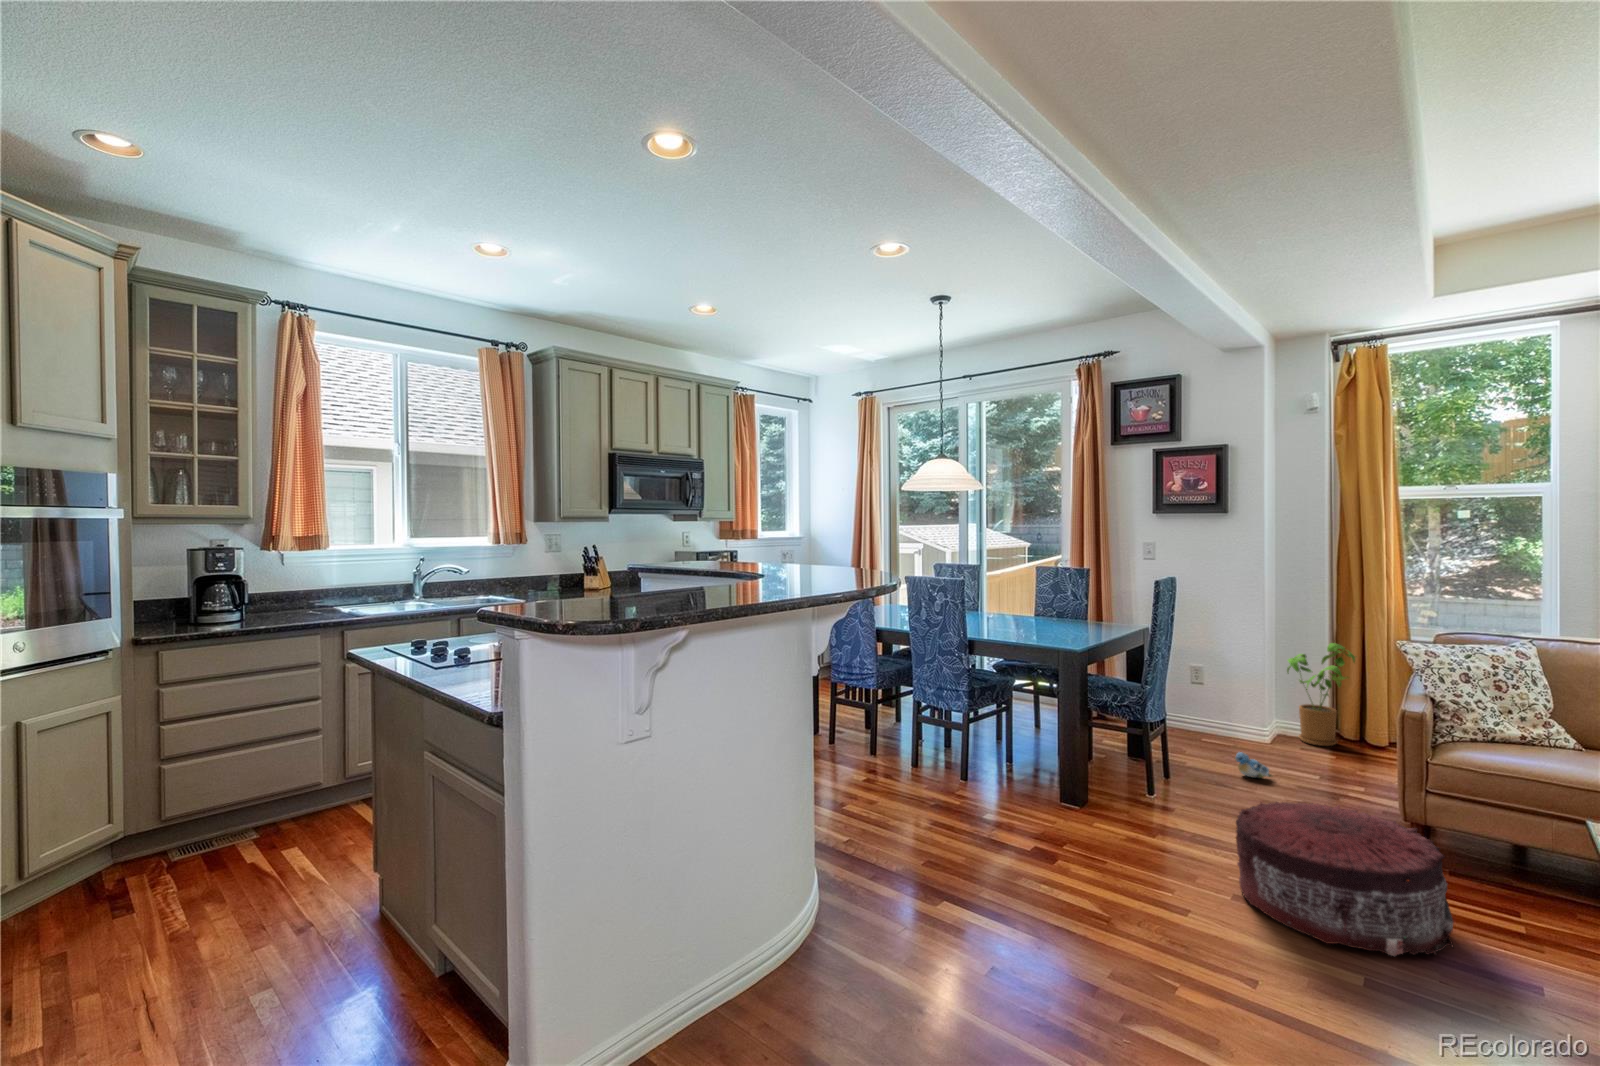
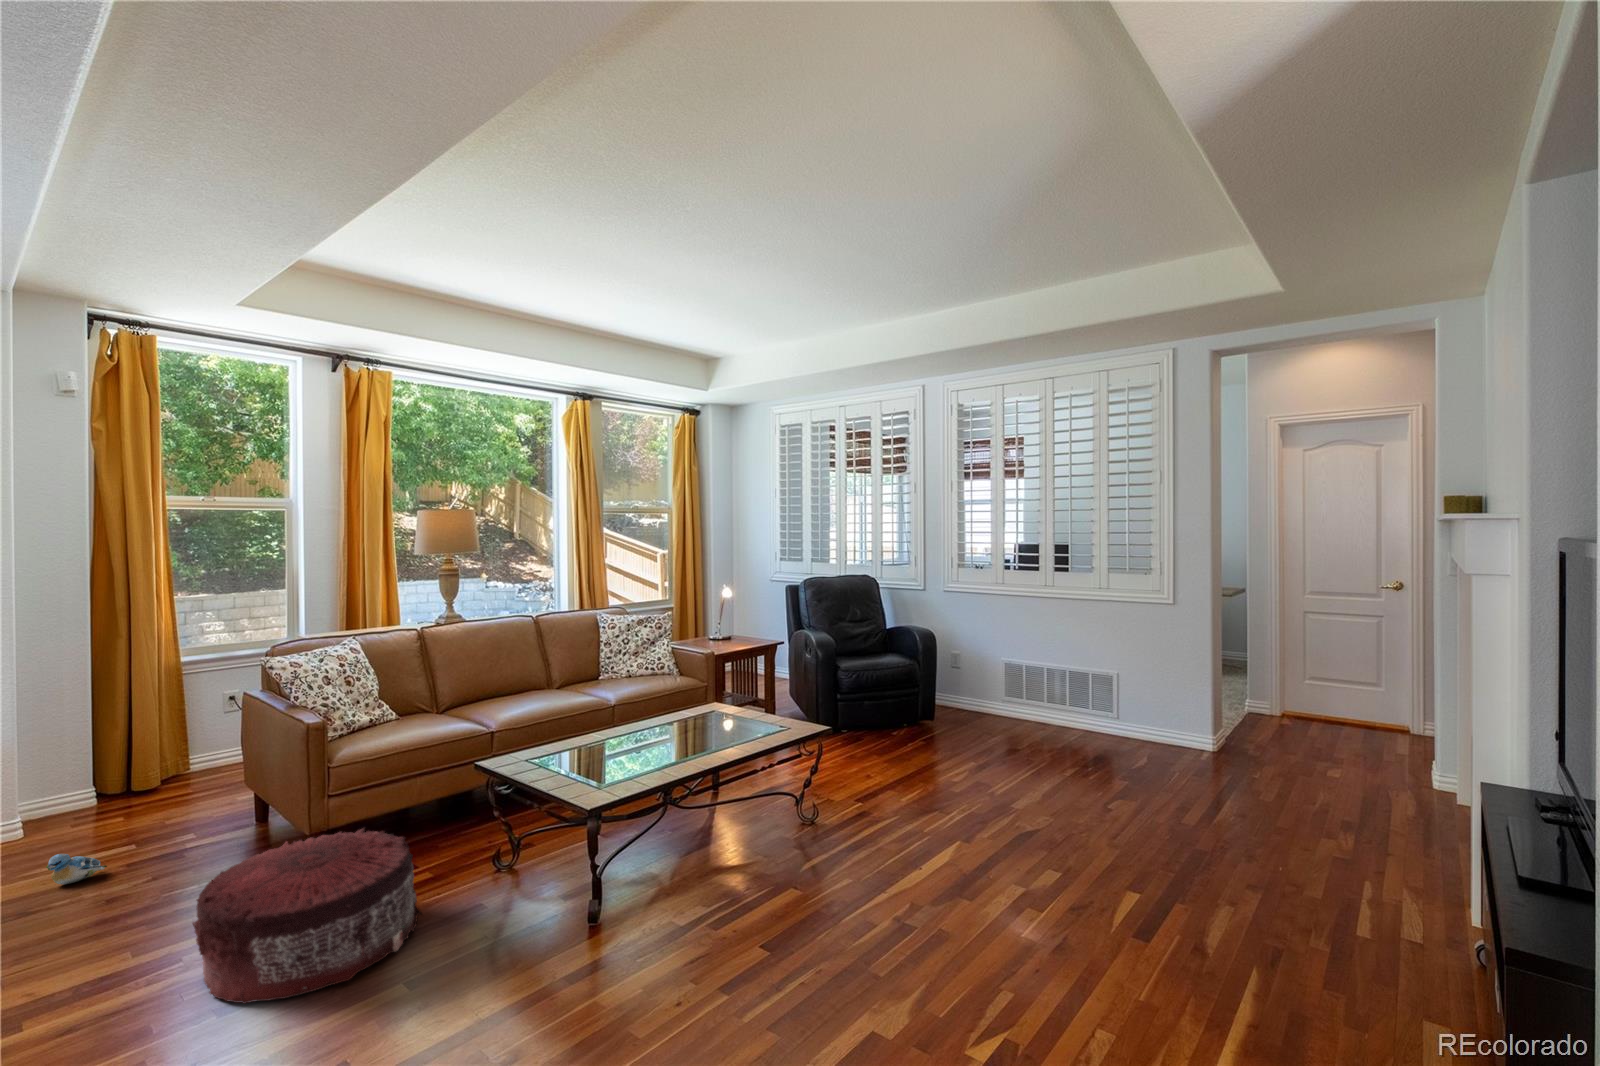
house plant: present [1287,643,1355,746] -> none [57,682,152,816]

